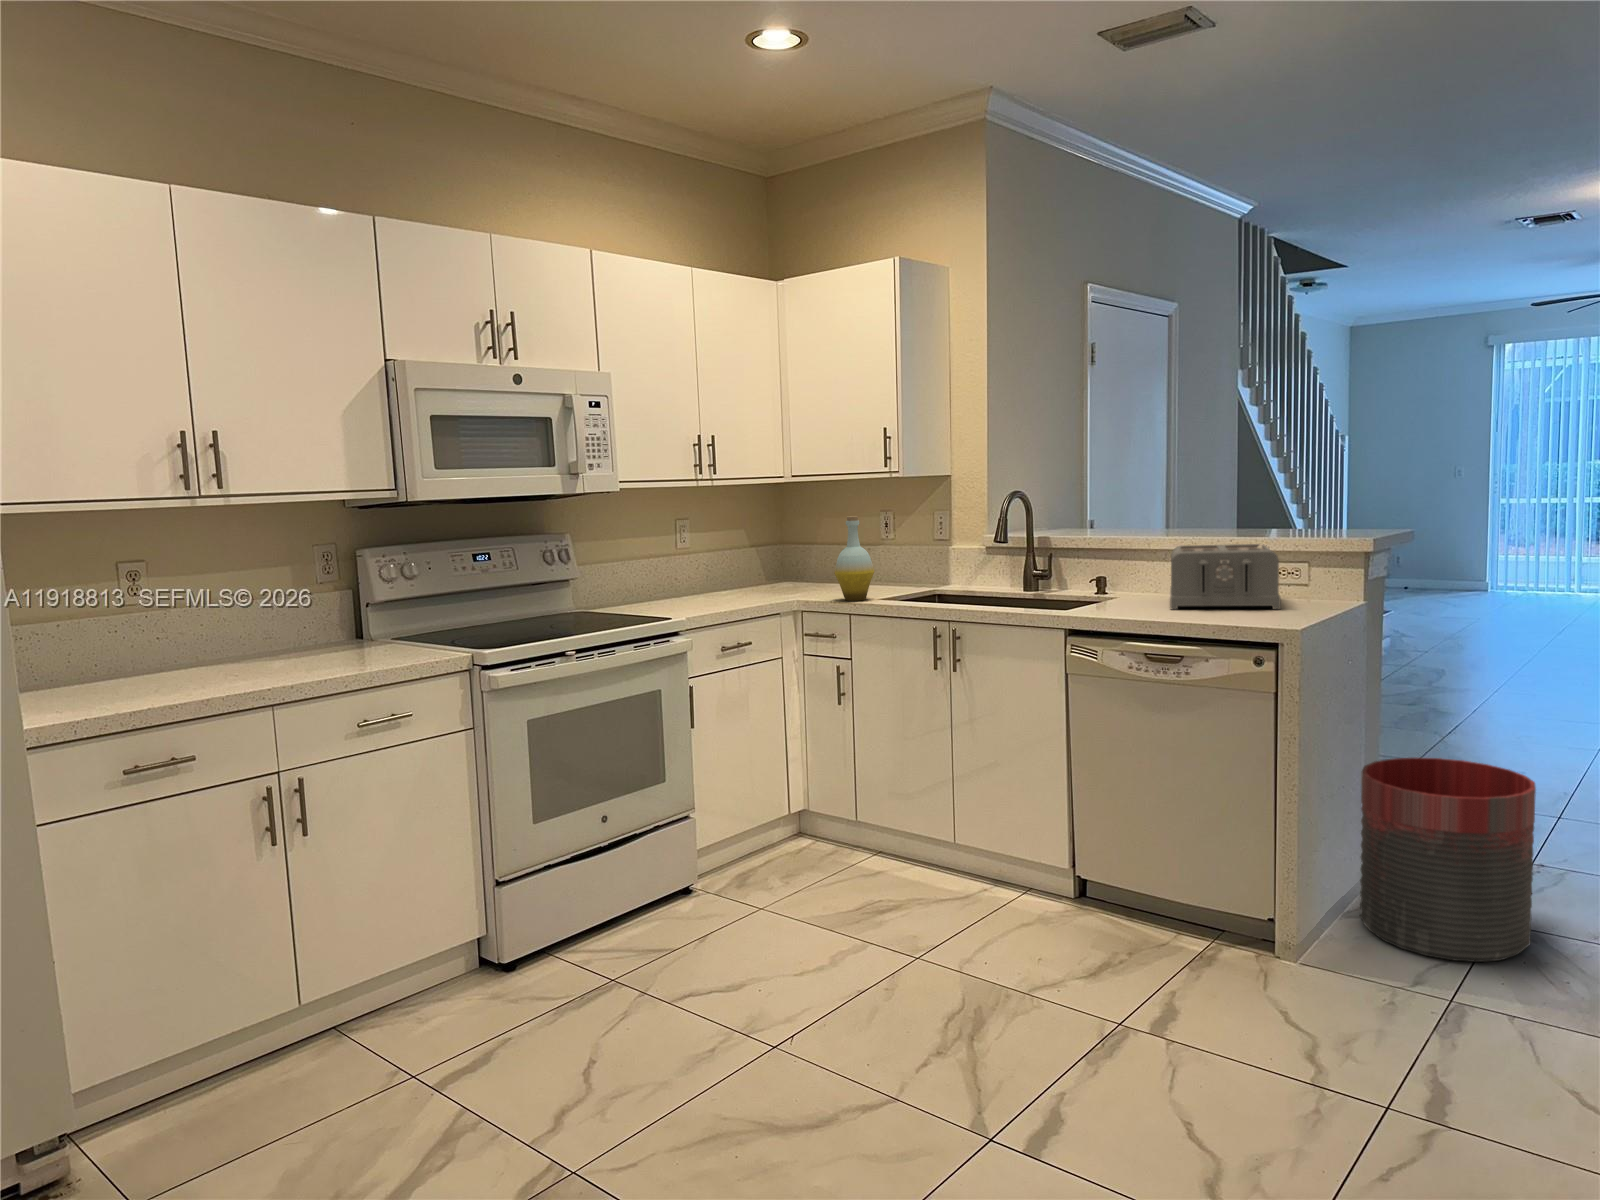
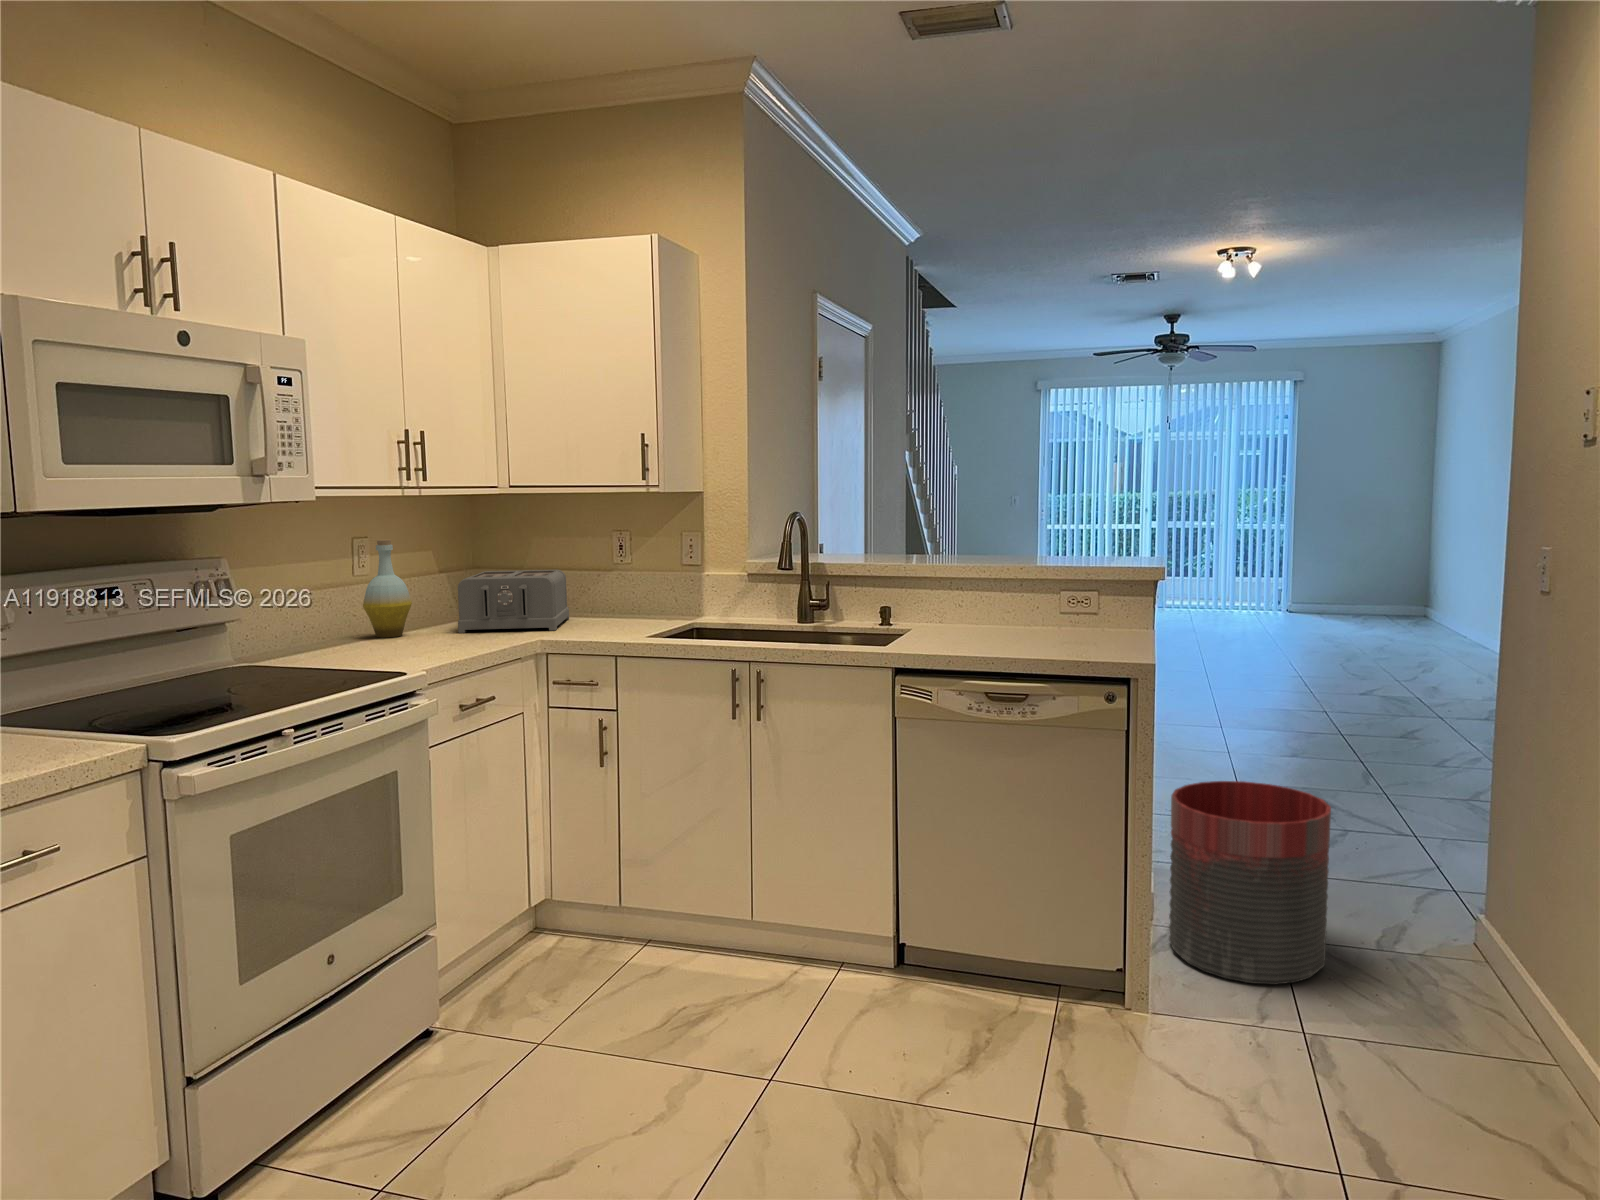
bottle: present [834,516,874,601] -> present [363,540,412,638]
toaster: present [1170,544,1281,610] -> present [458,570,569,633]

